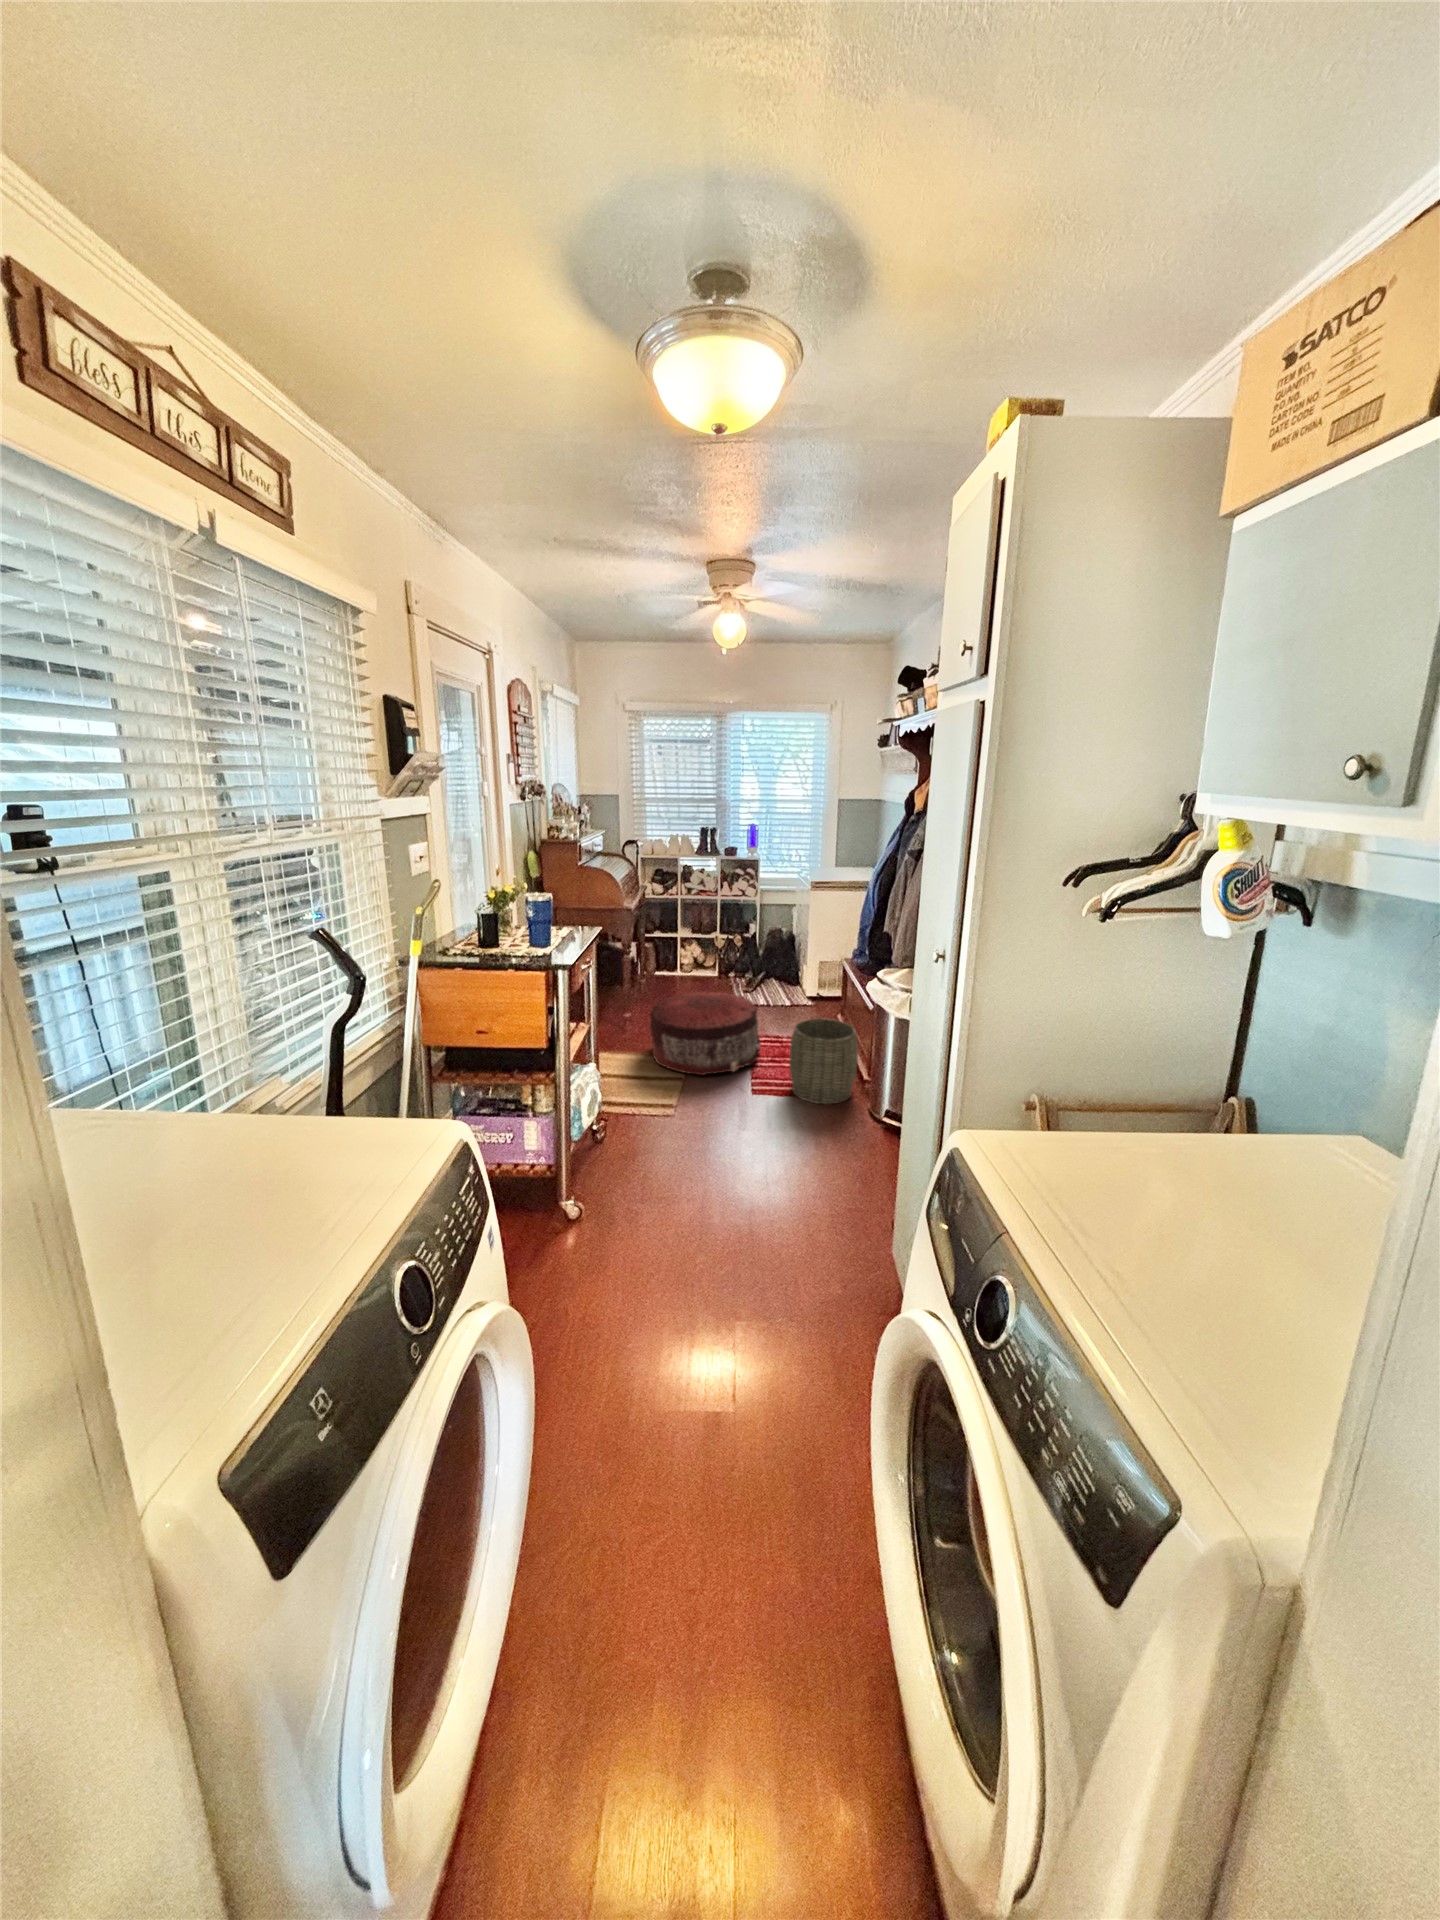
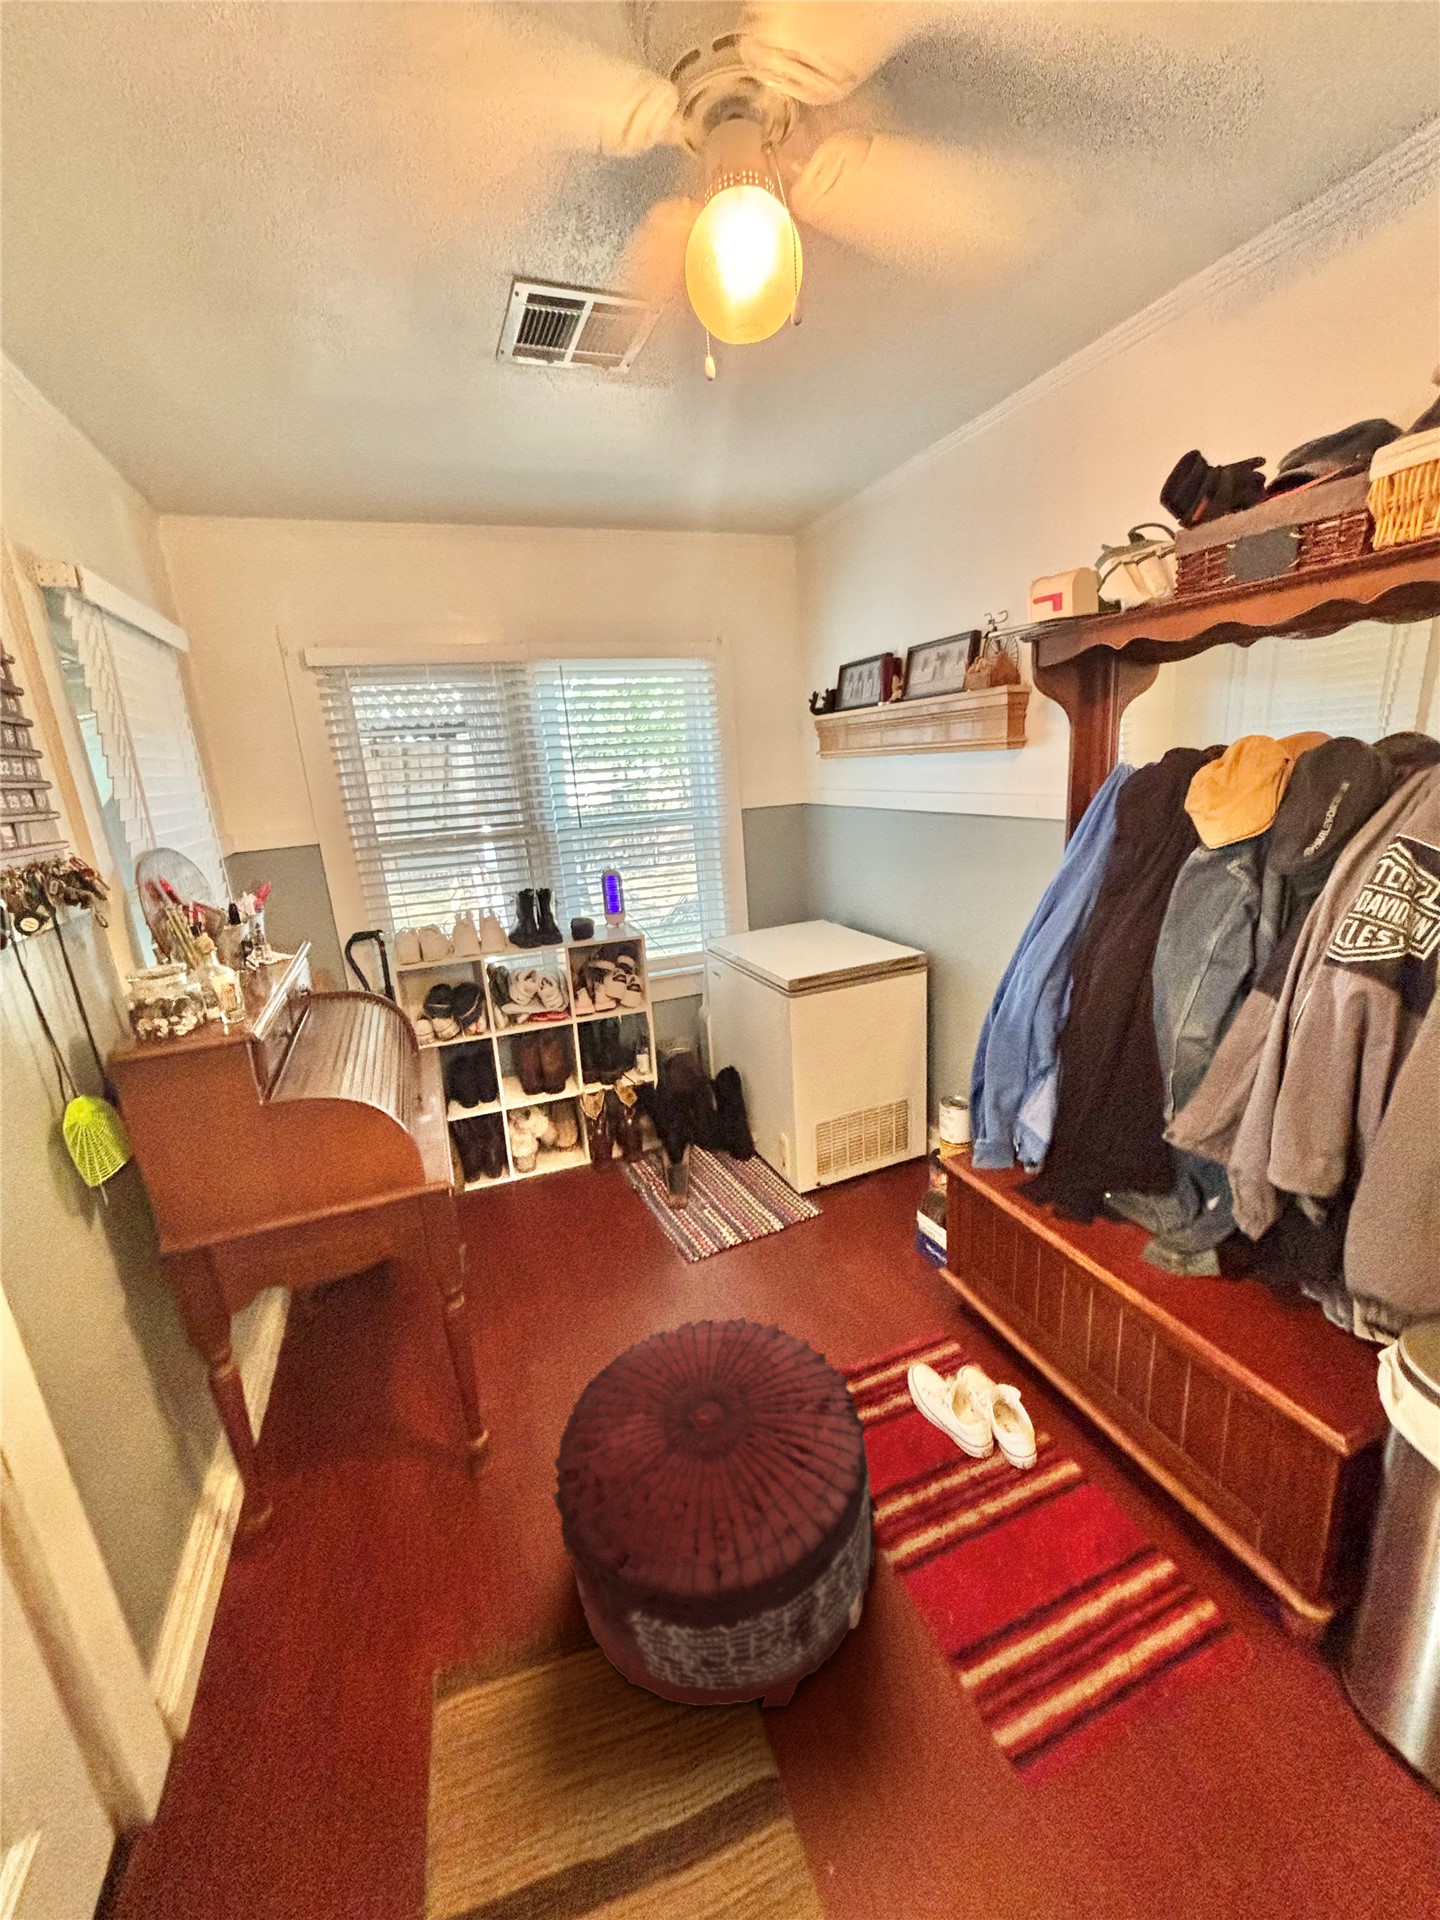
woven basket: present [789,1018,858,1104] -> none [1023,1401,1253,1728]

